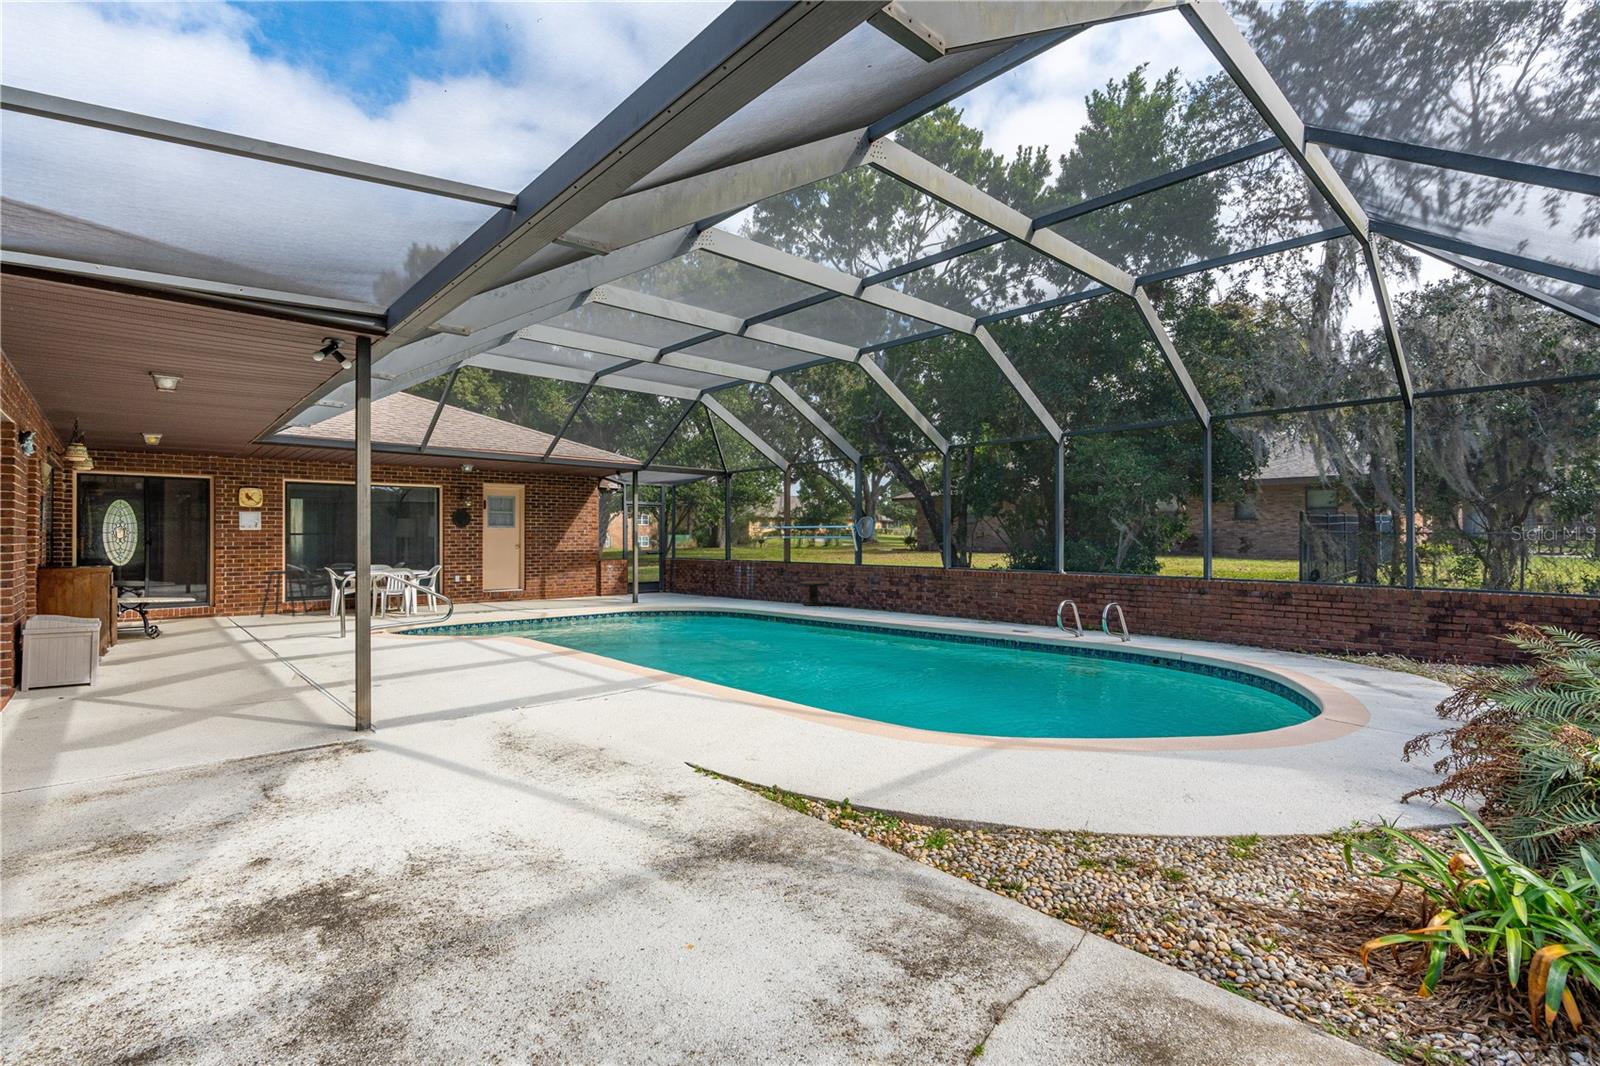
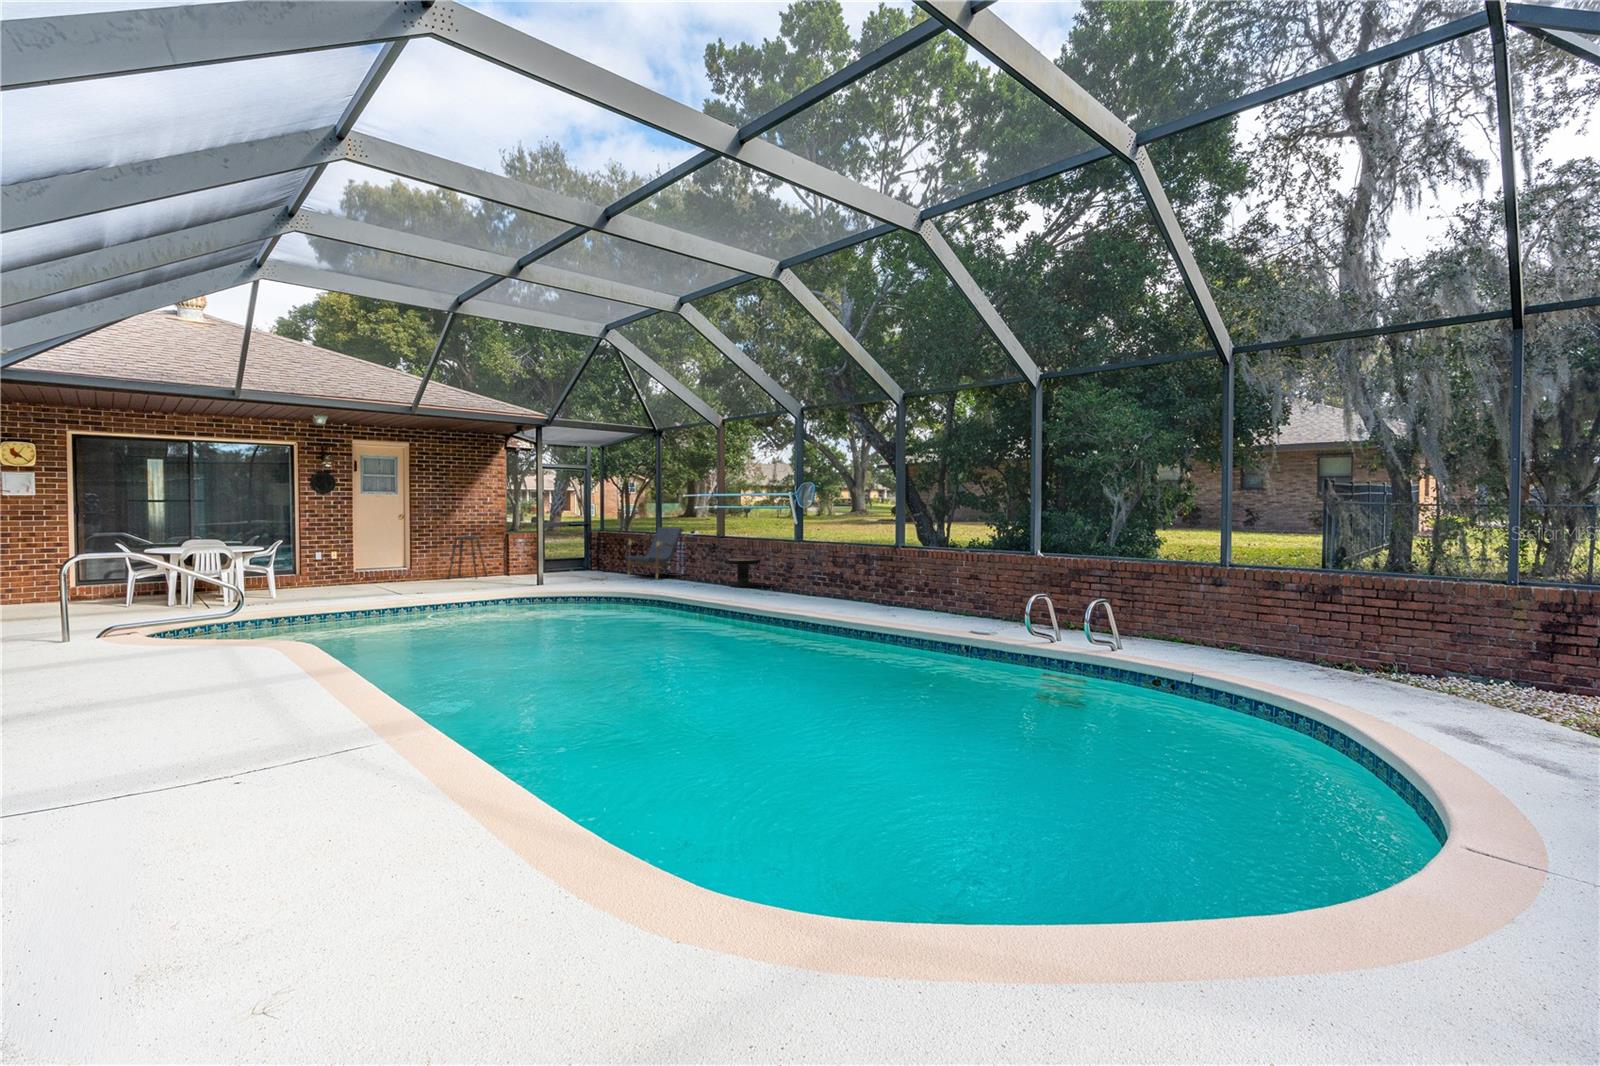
lounge chair: none [706,556,755,601] -> present [625,527,682,578]
stool: present [261,570,308,617] -> present [448,536,487,579]

